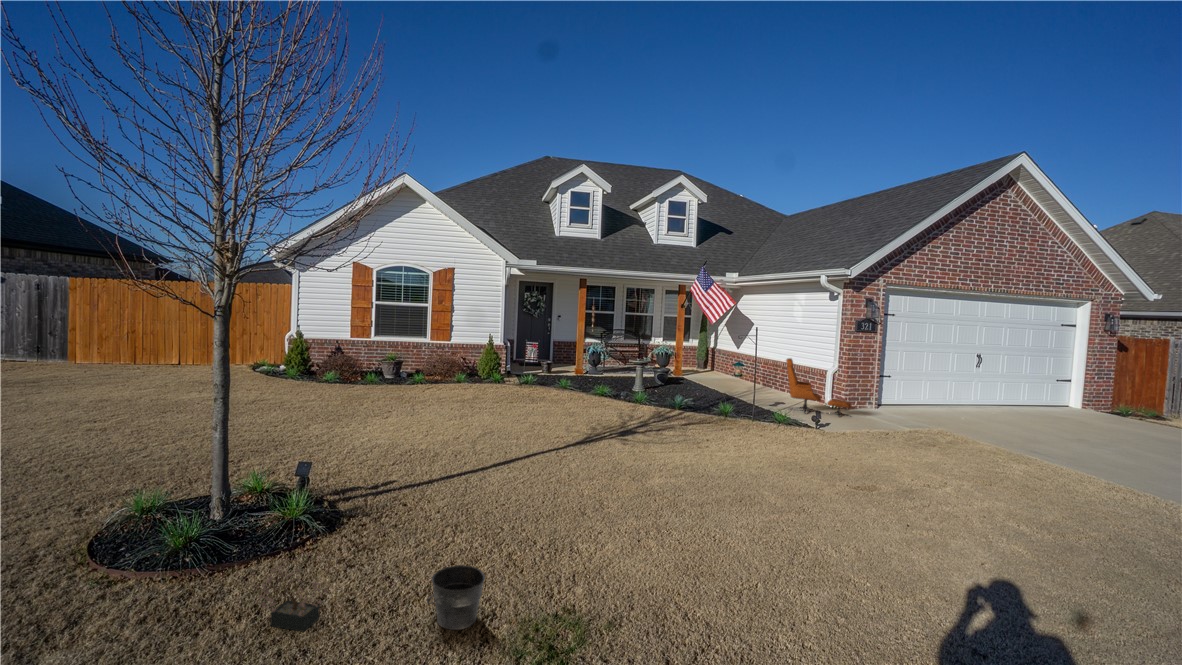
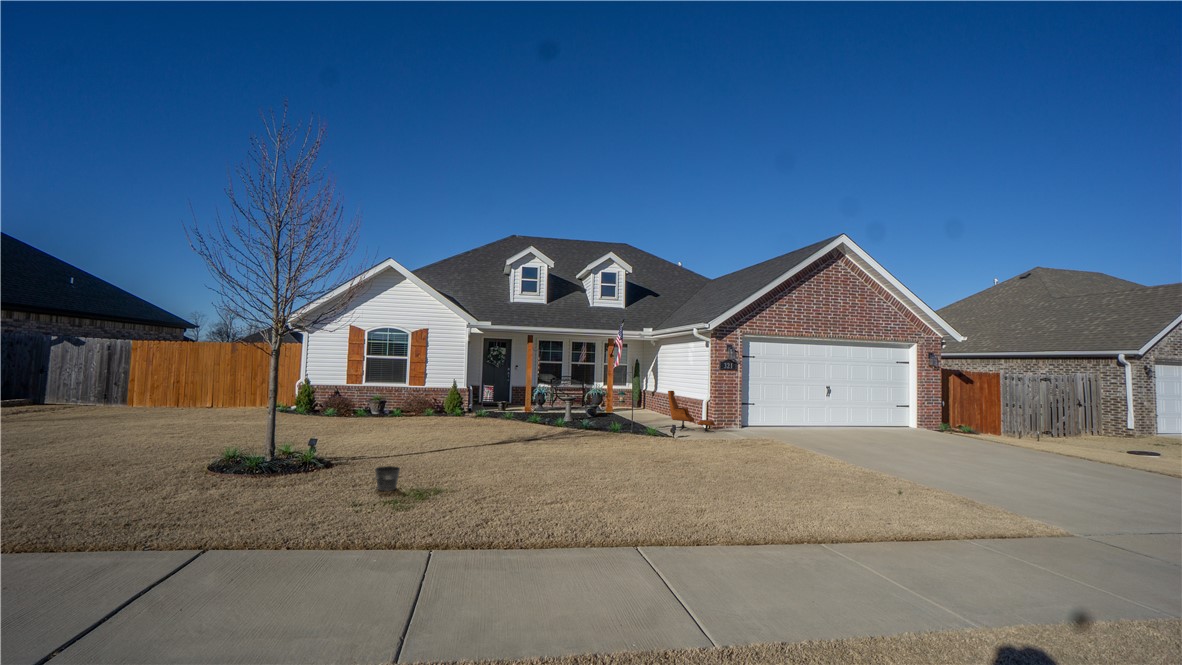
decorative plant: present [258,564,327,632] -> none [296,463,328,490]

